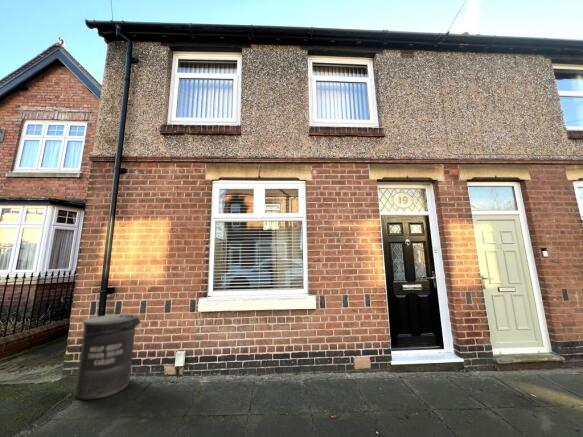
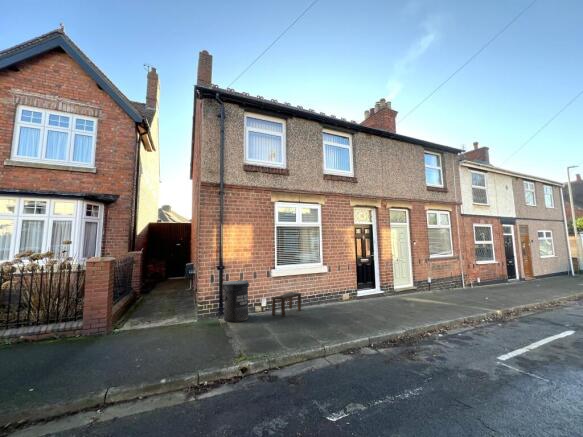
bench: none [169,343,242,402] -> present [272,292,301,317]

